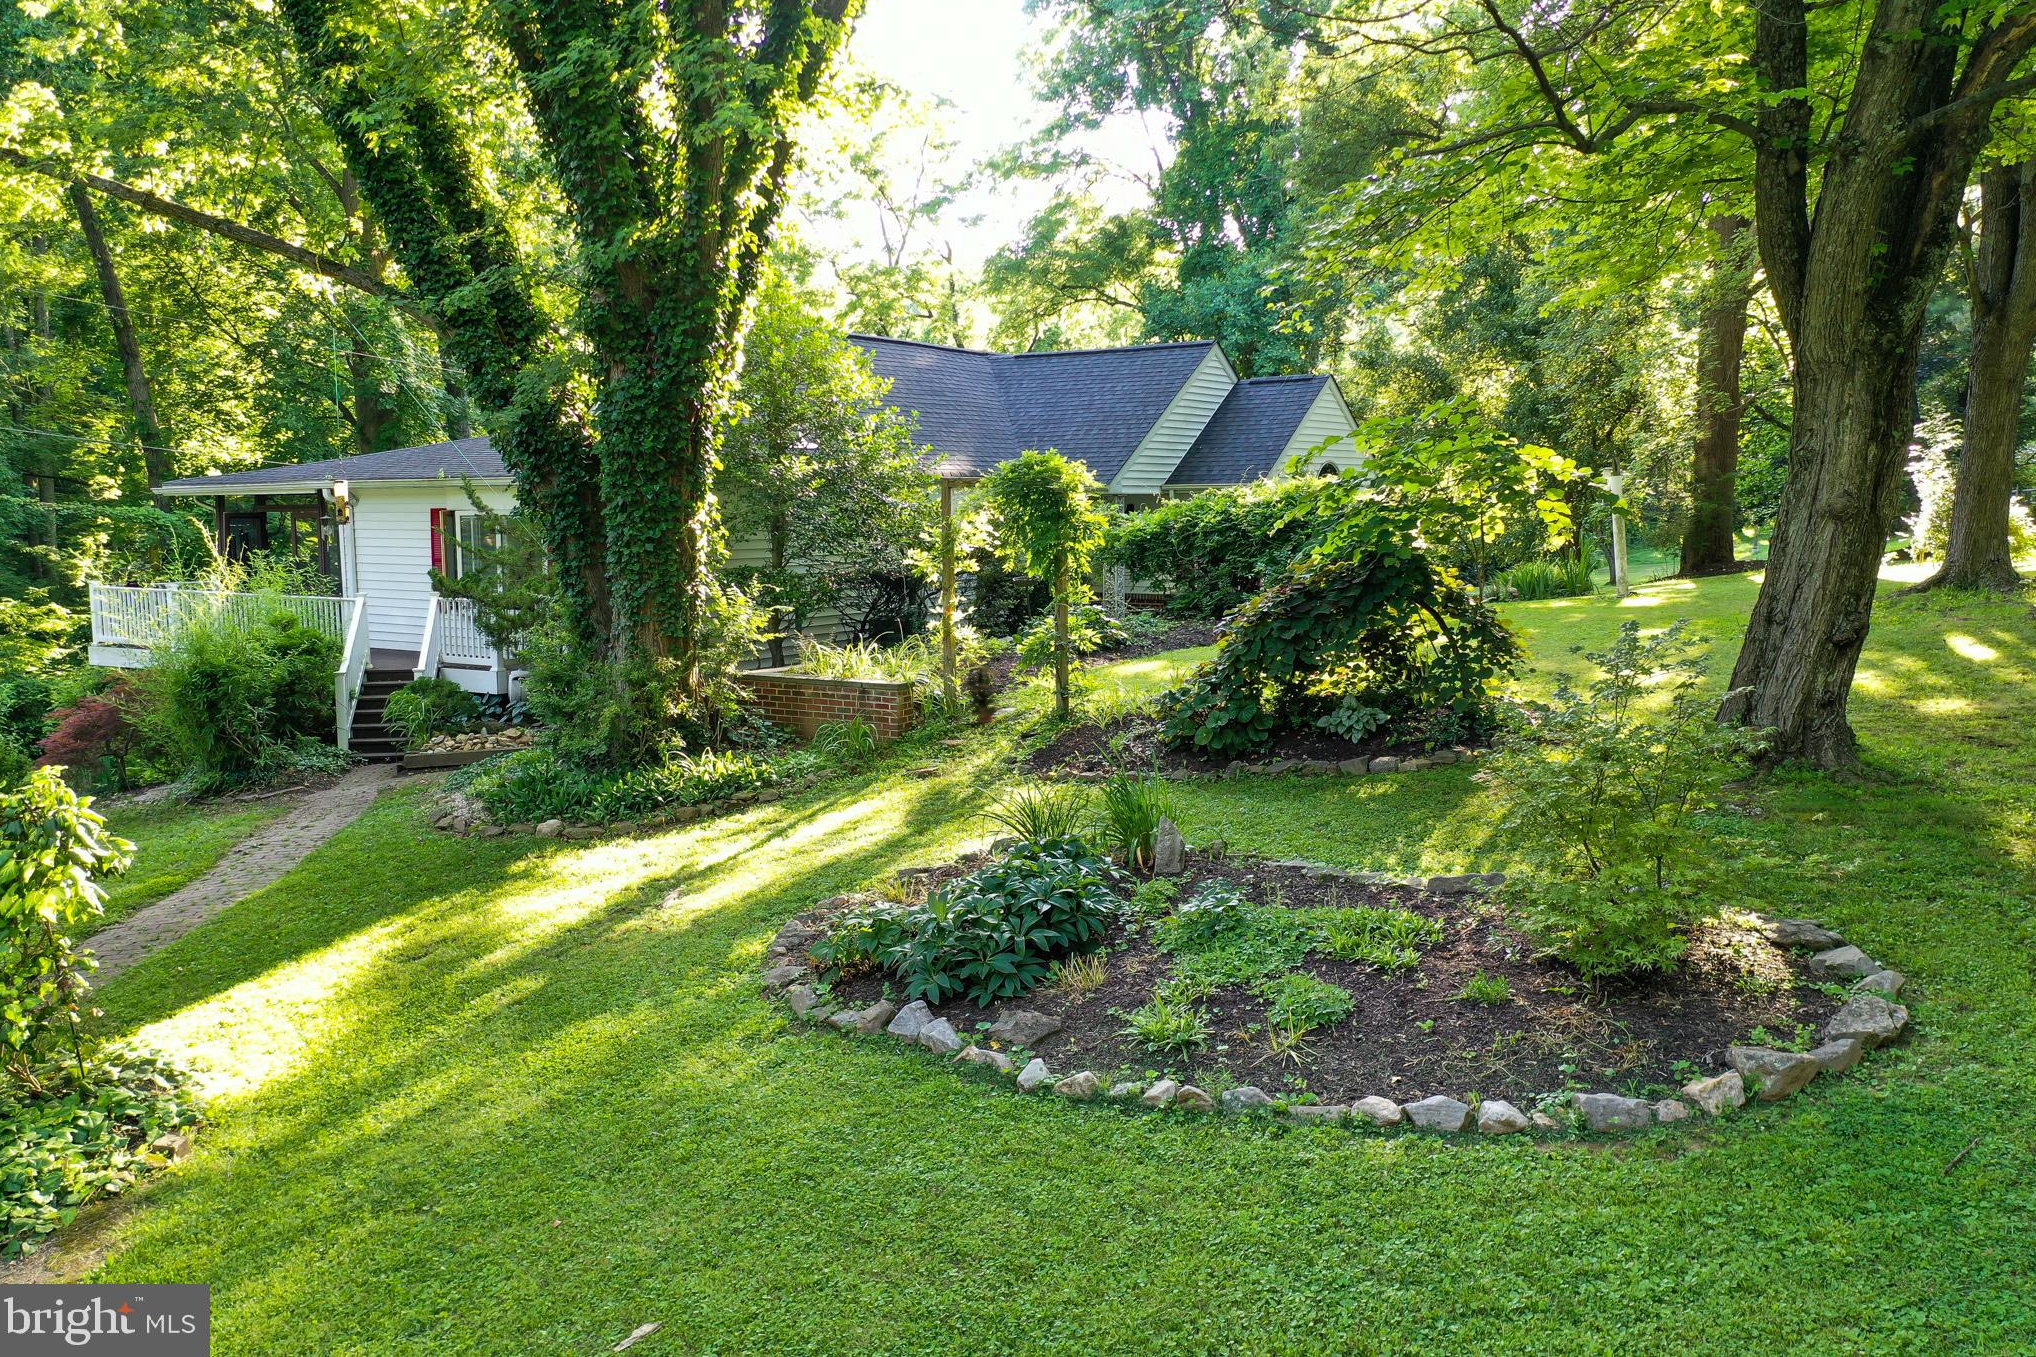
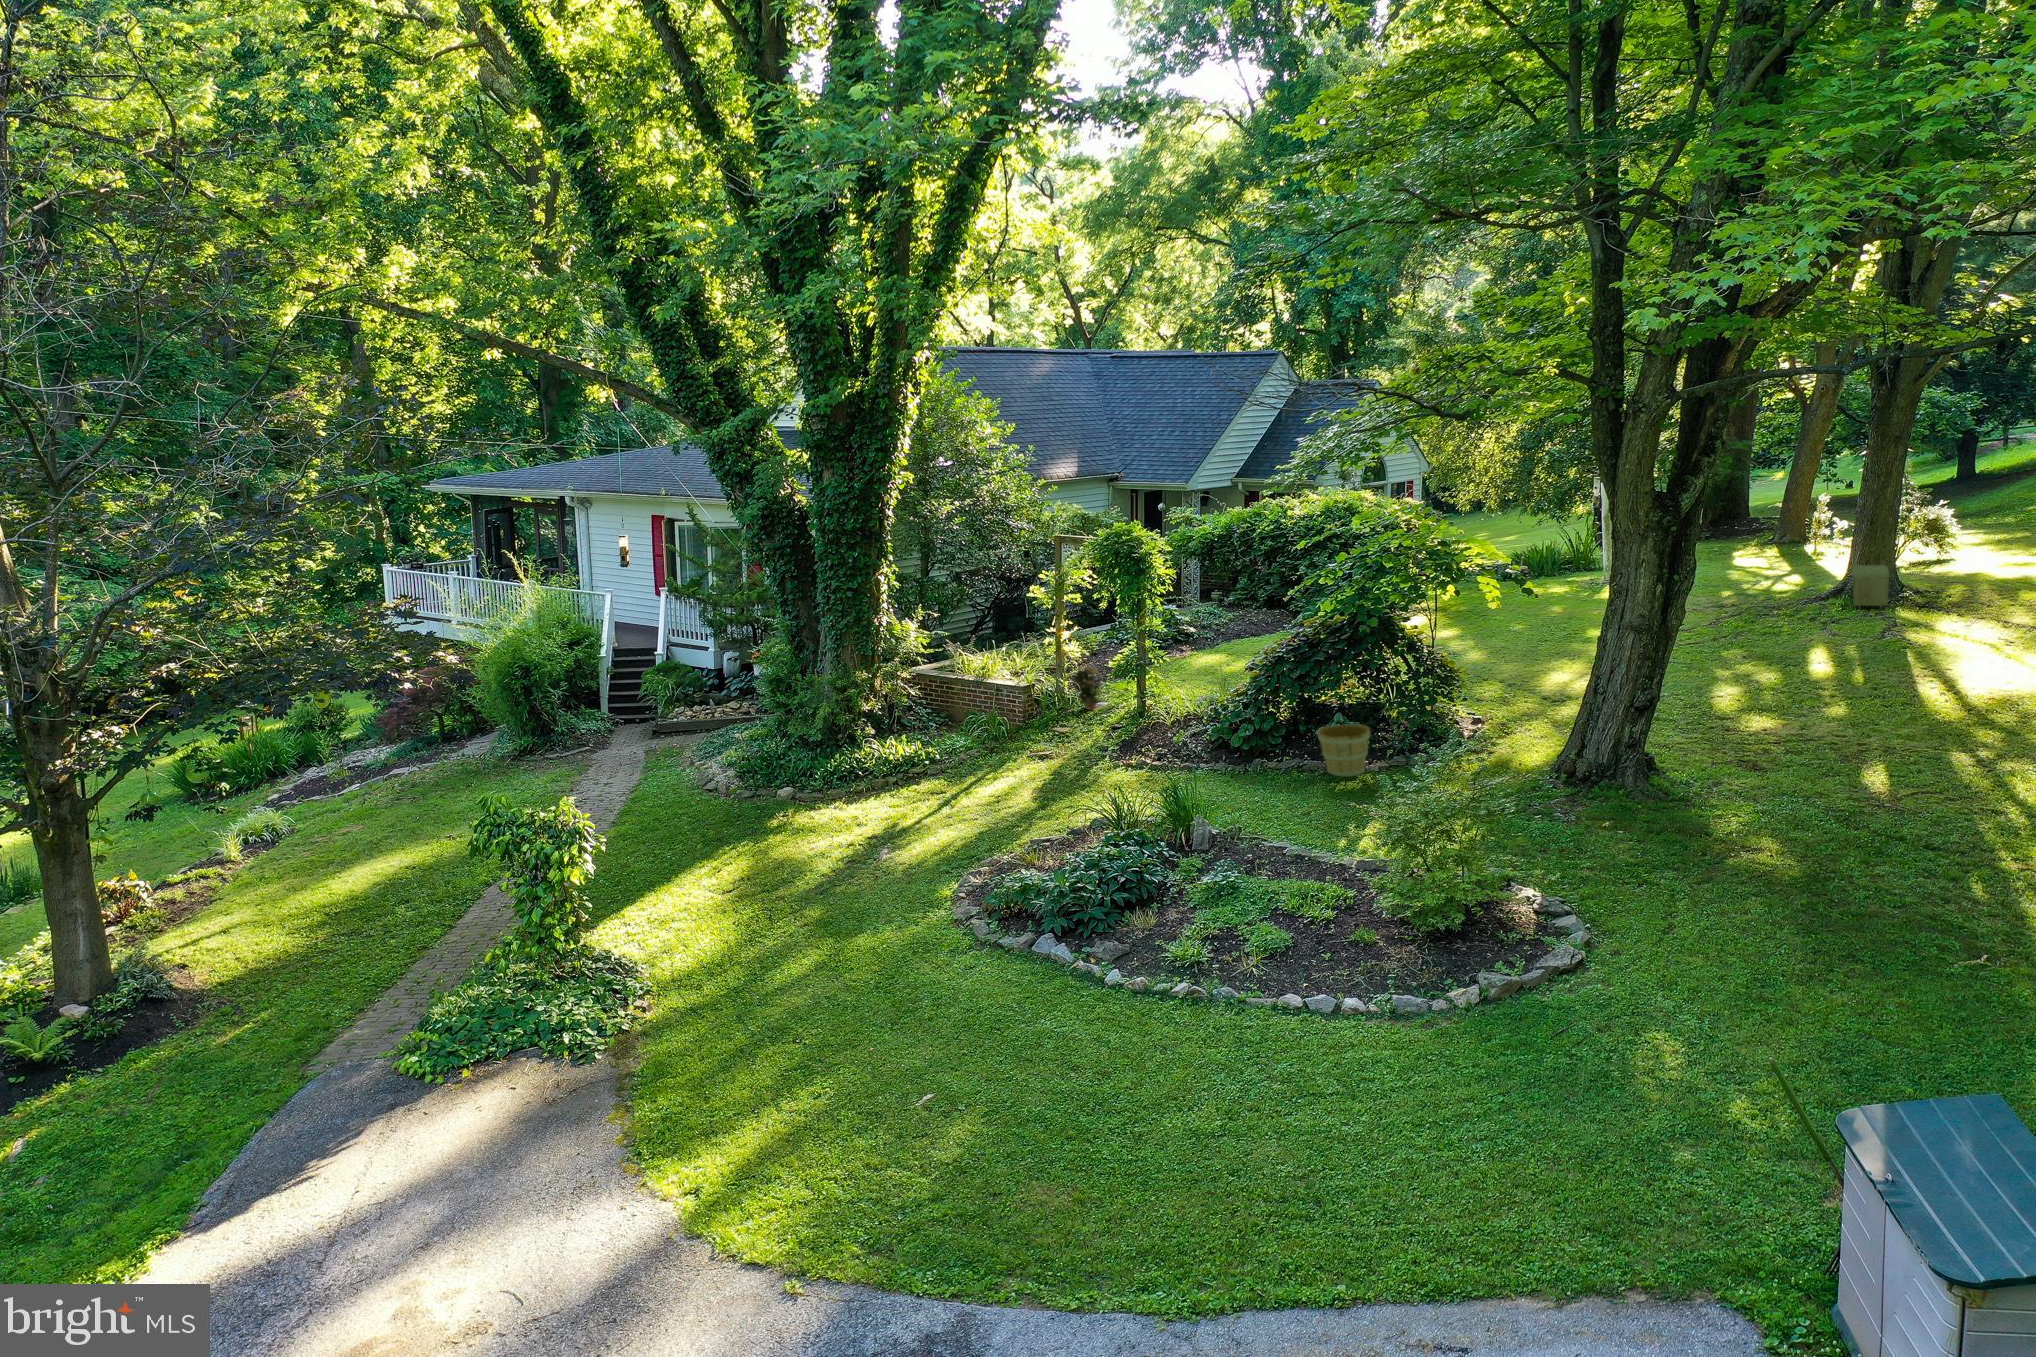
storage bench: none [1901,553,1953,604] -> present [1853,565,1889,608]
wooden bucket: none [1307,711,1382,783] -> present [1318,725,1370,777]

